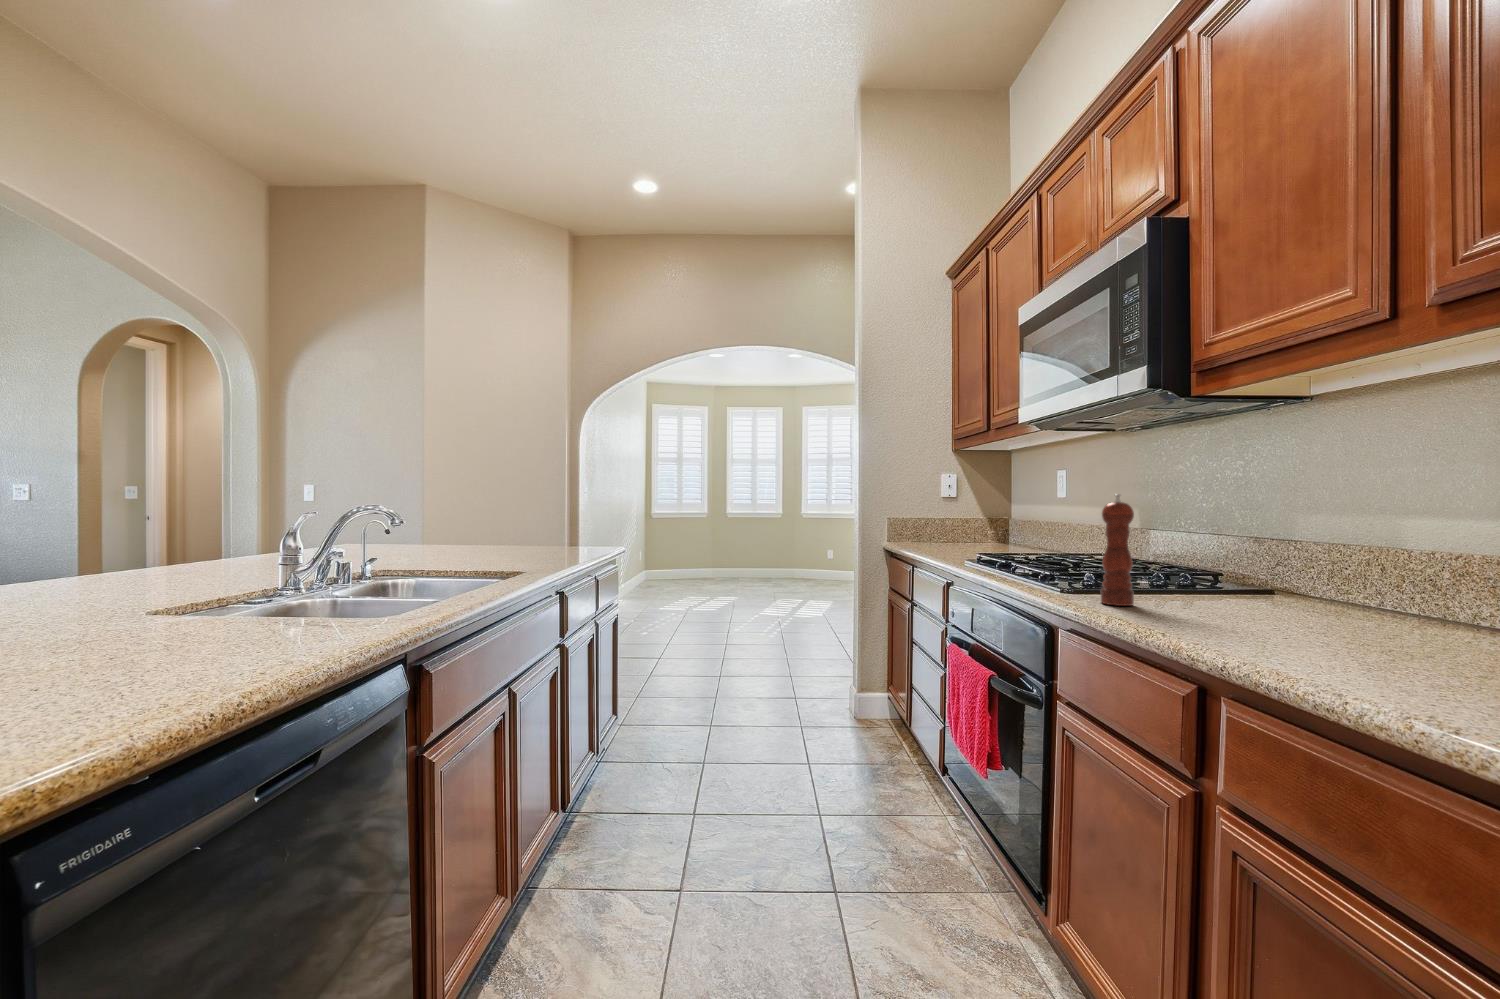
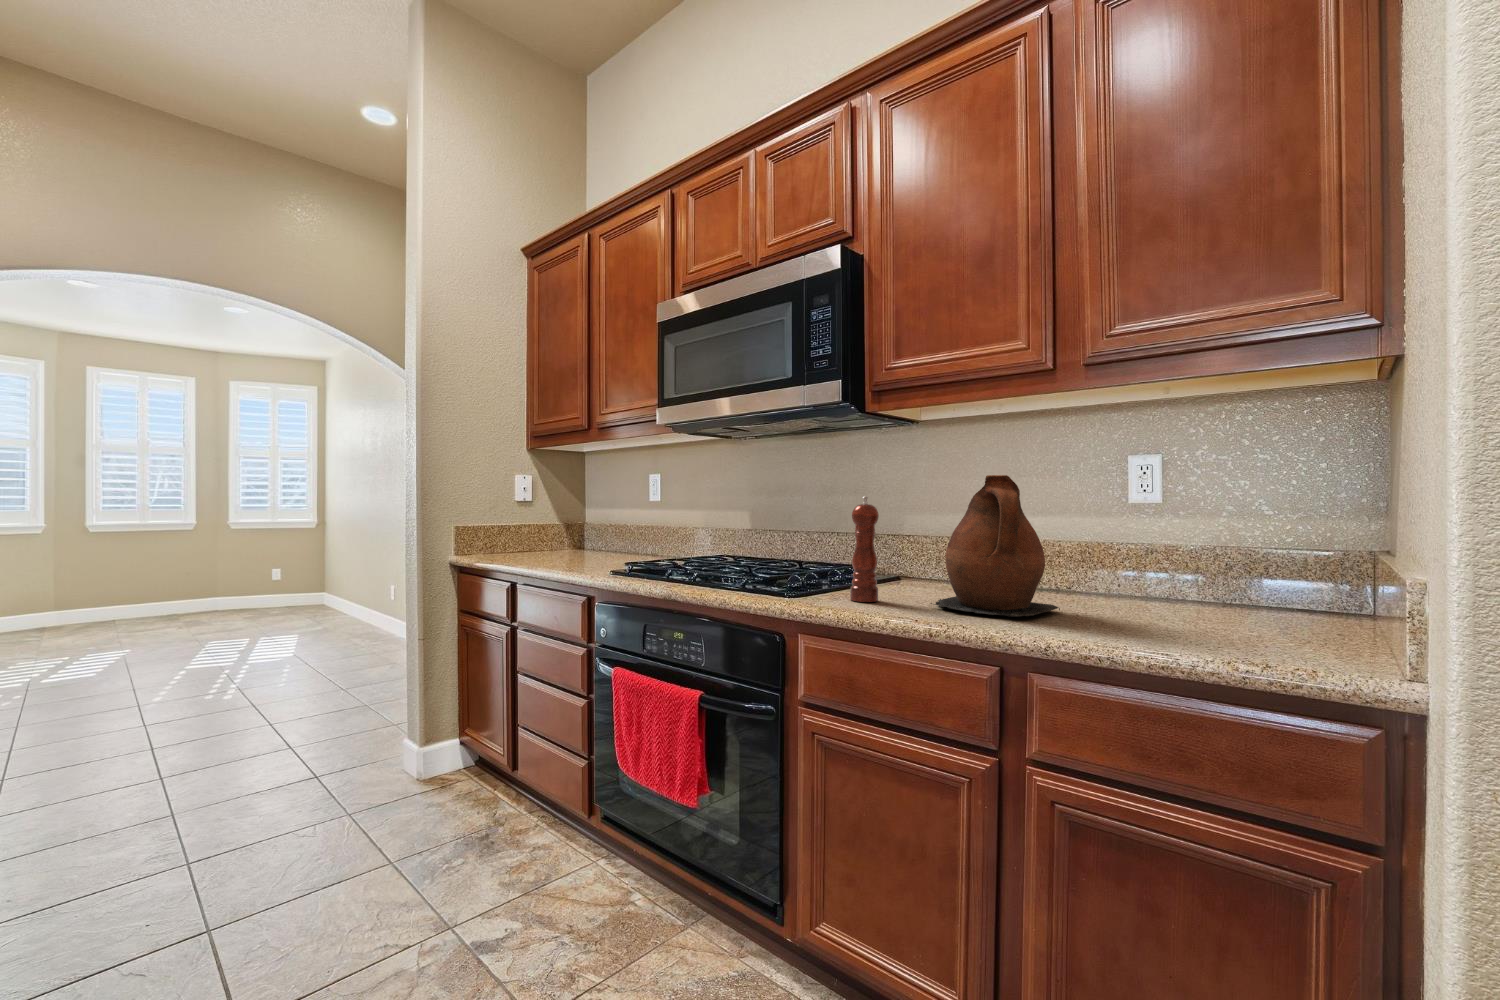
ceramic pitcher: none [1174,467,1372,644] -> present [931,475,1060,617]

